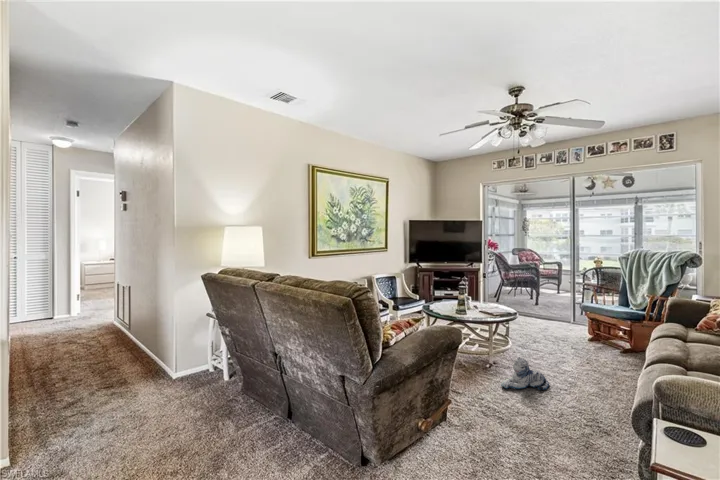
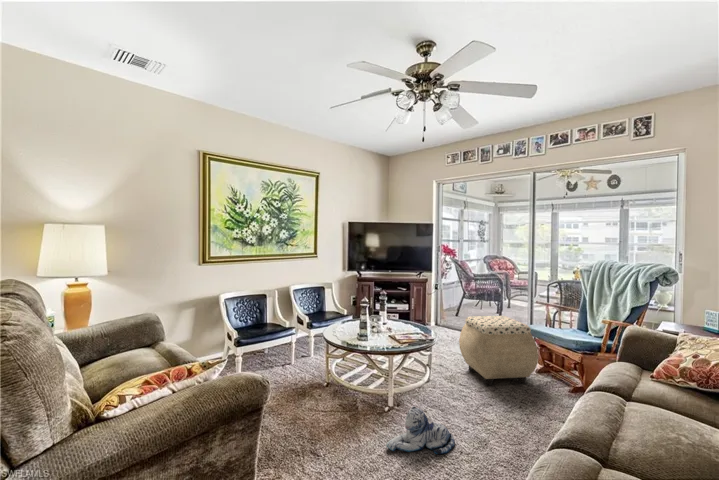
ottoman: none [522,295,591,349] -> present [459,316,538,385]

